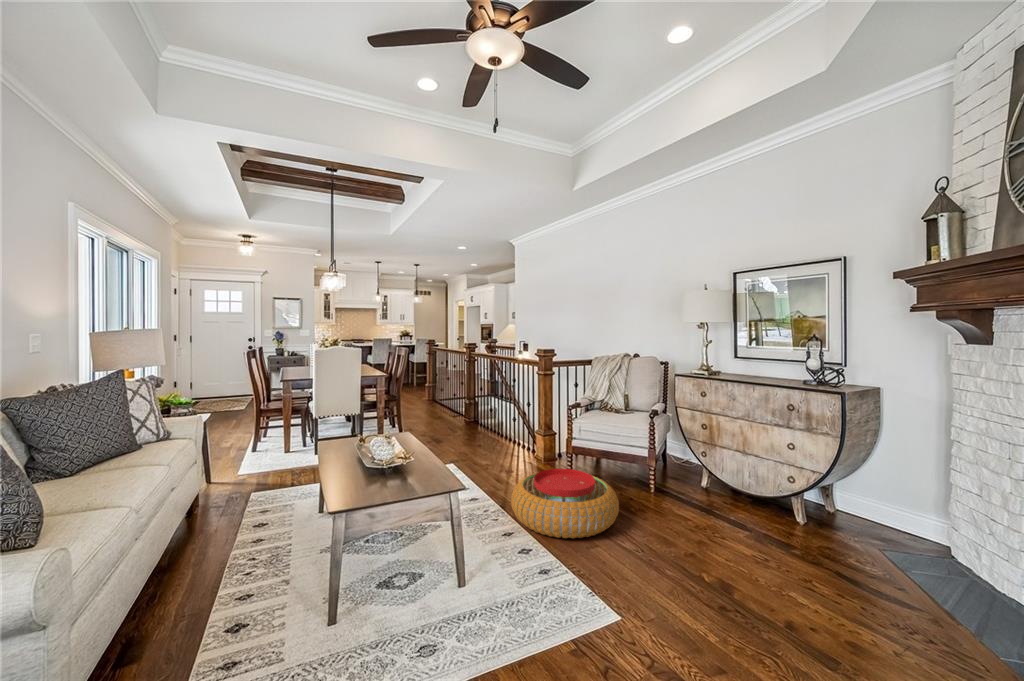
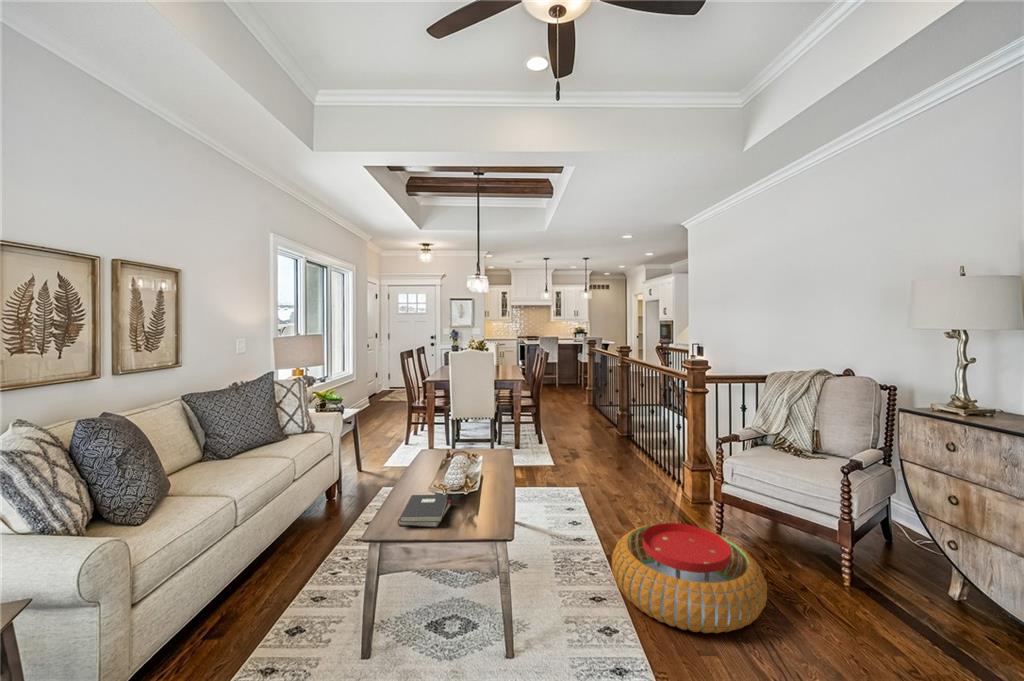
hardback book: none [354,466,399,497] -> present [398,495,451,528]

